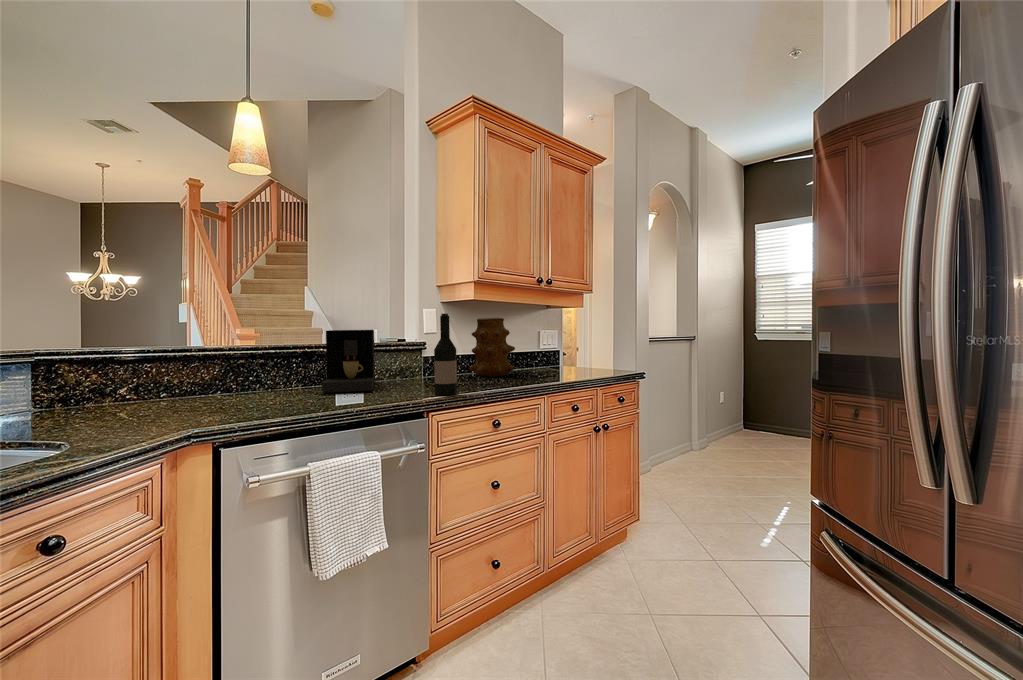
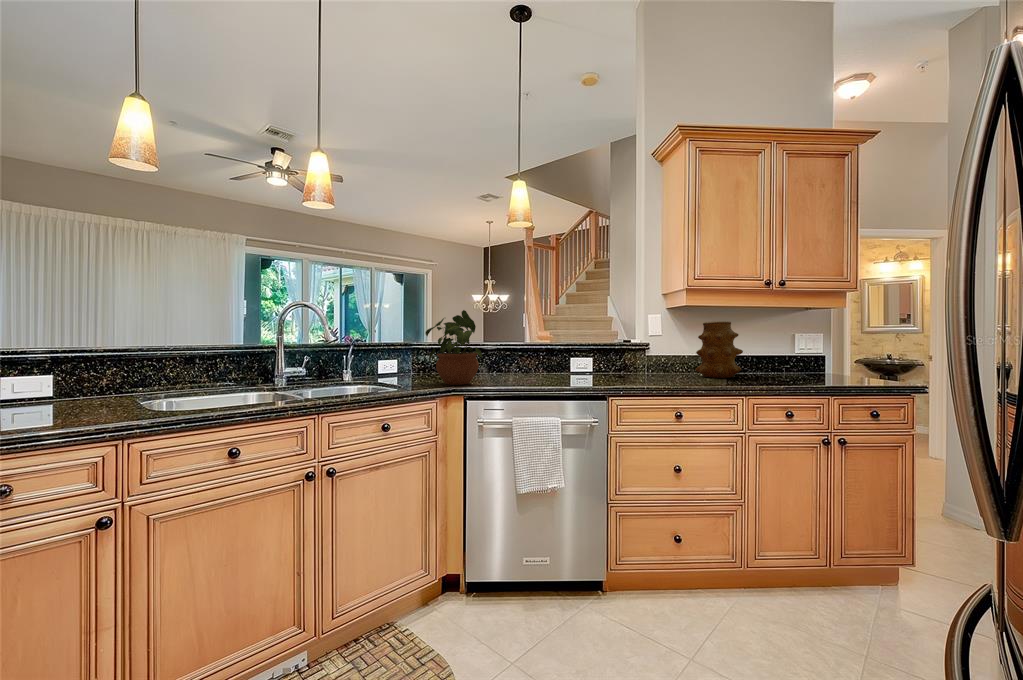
potted plant: none [101,291,233,425] -> present [425,310,482,385]
wine bottle: present [434,313,457,395] -> none [624,319,643,386]
coffee maker: present [322,330,375,393] -> none [552,333,605,379]

